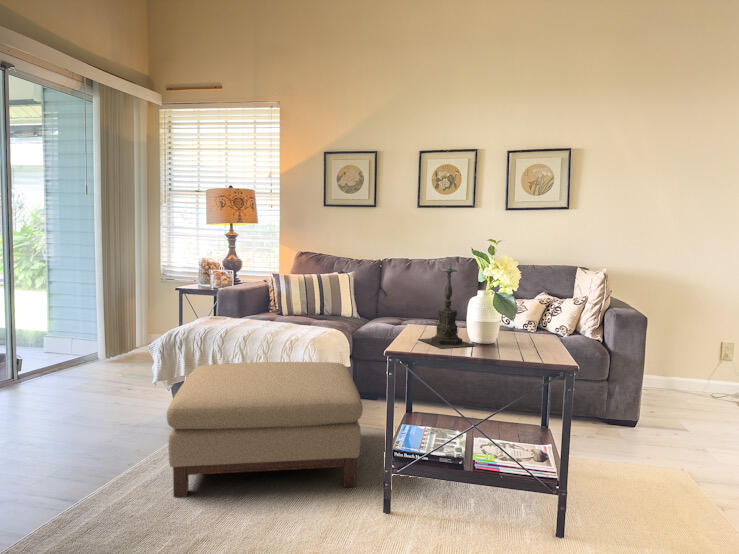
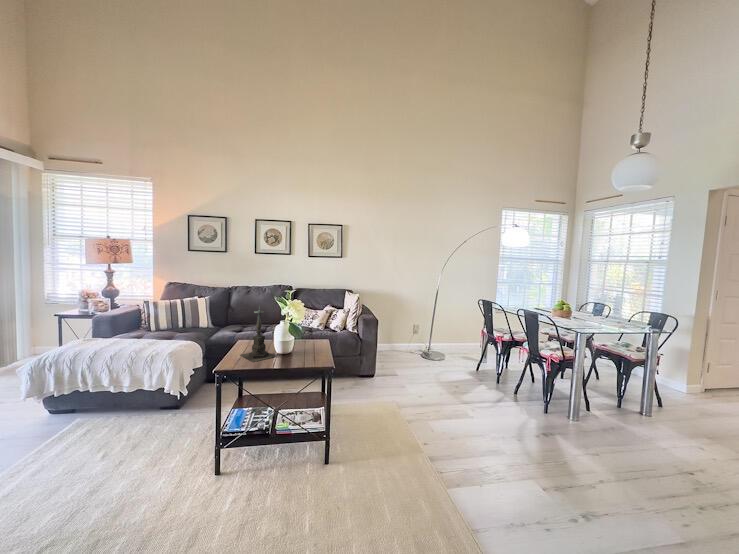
ottoman: present [167,362,363,497] -> none [22,369,201,503]

